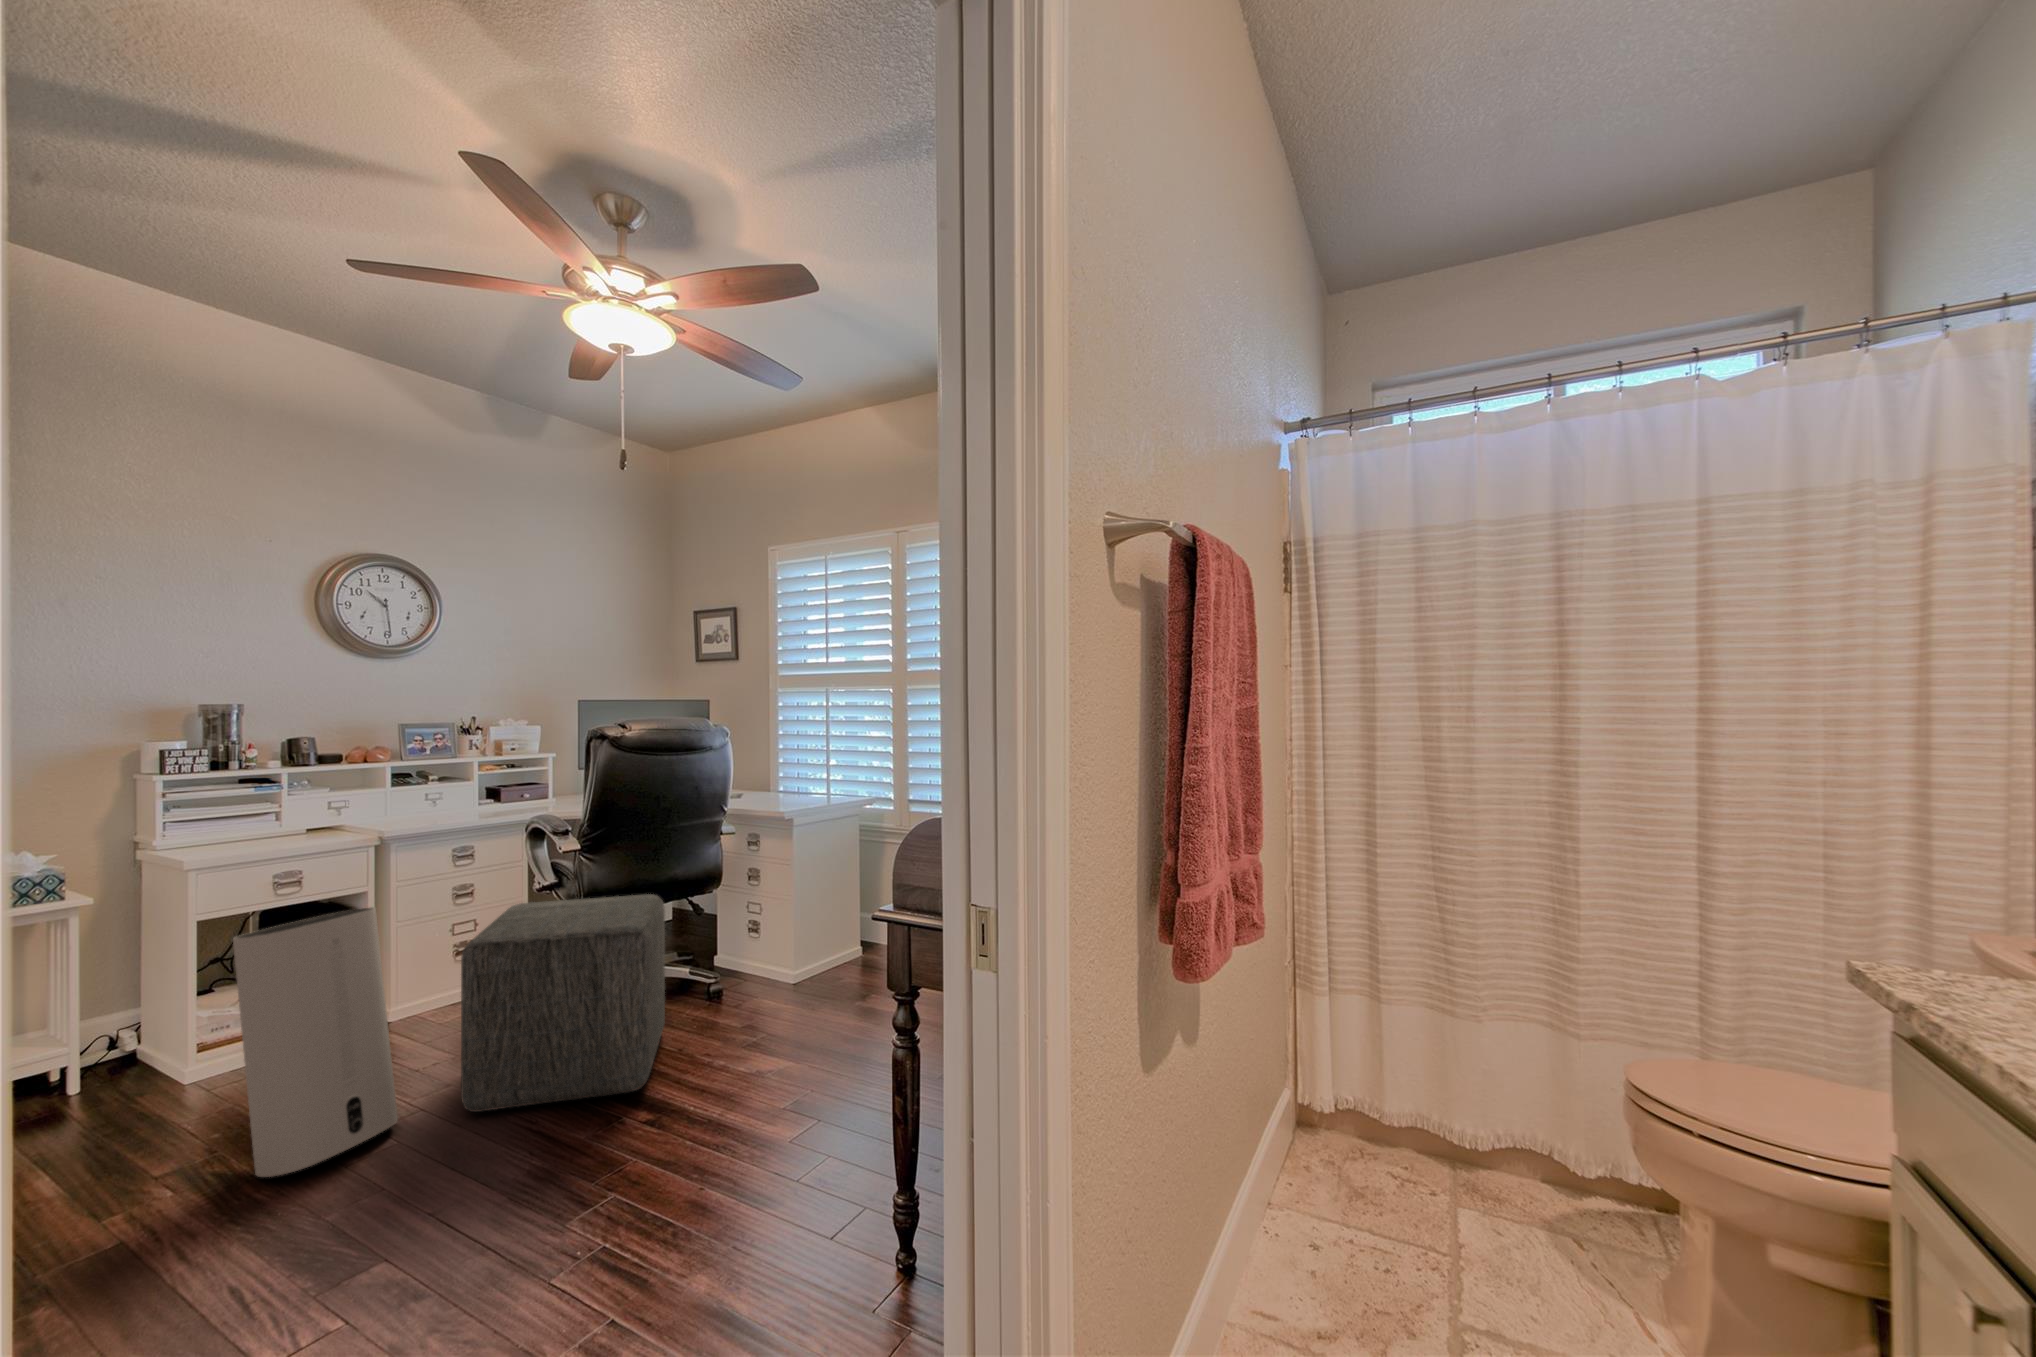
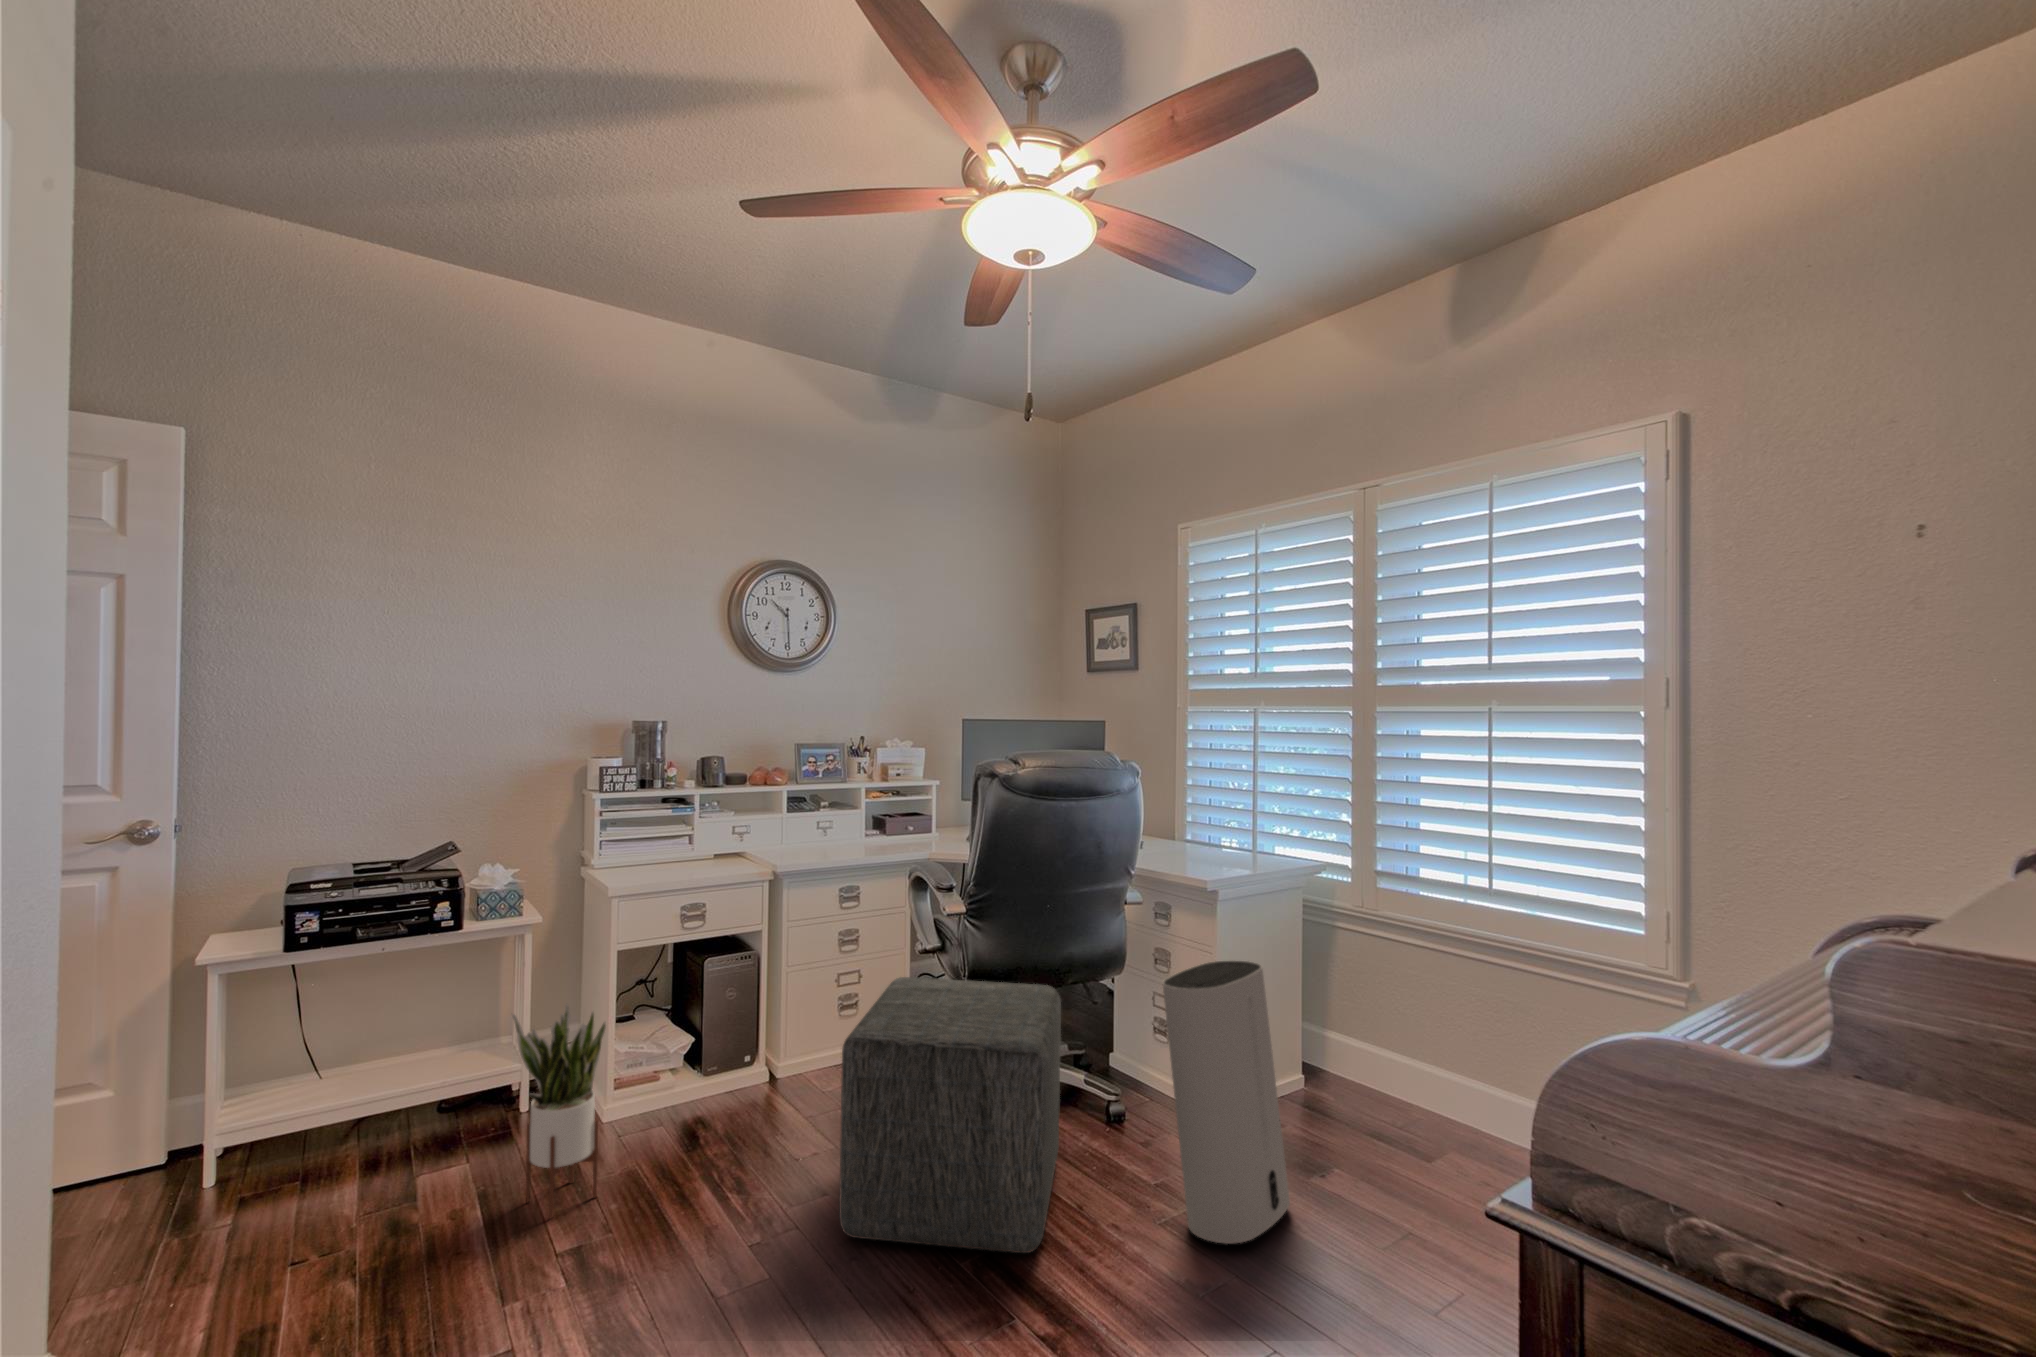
air purifier: present [233,907,398,1177] -> present [1162,960,1290,1244]
potted plant: none [79,959,196,1165] -> present [512,1005,606,1218]

